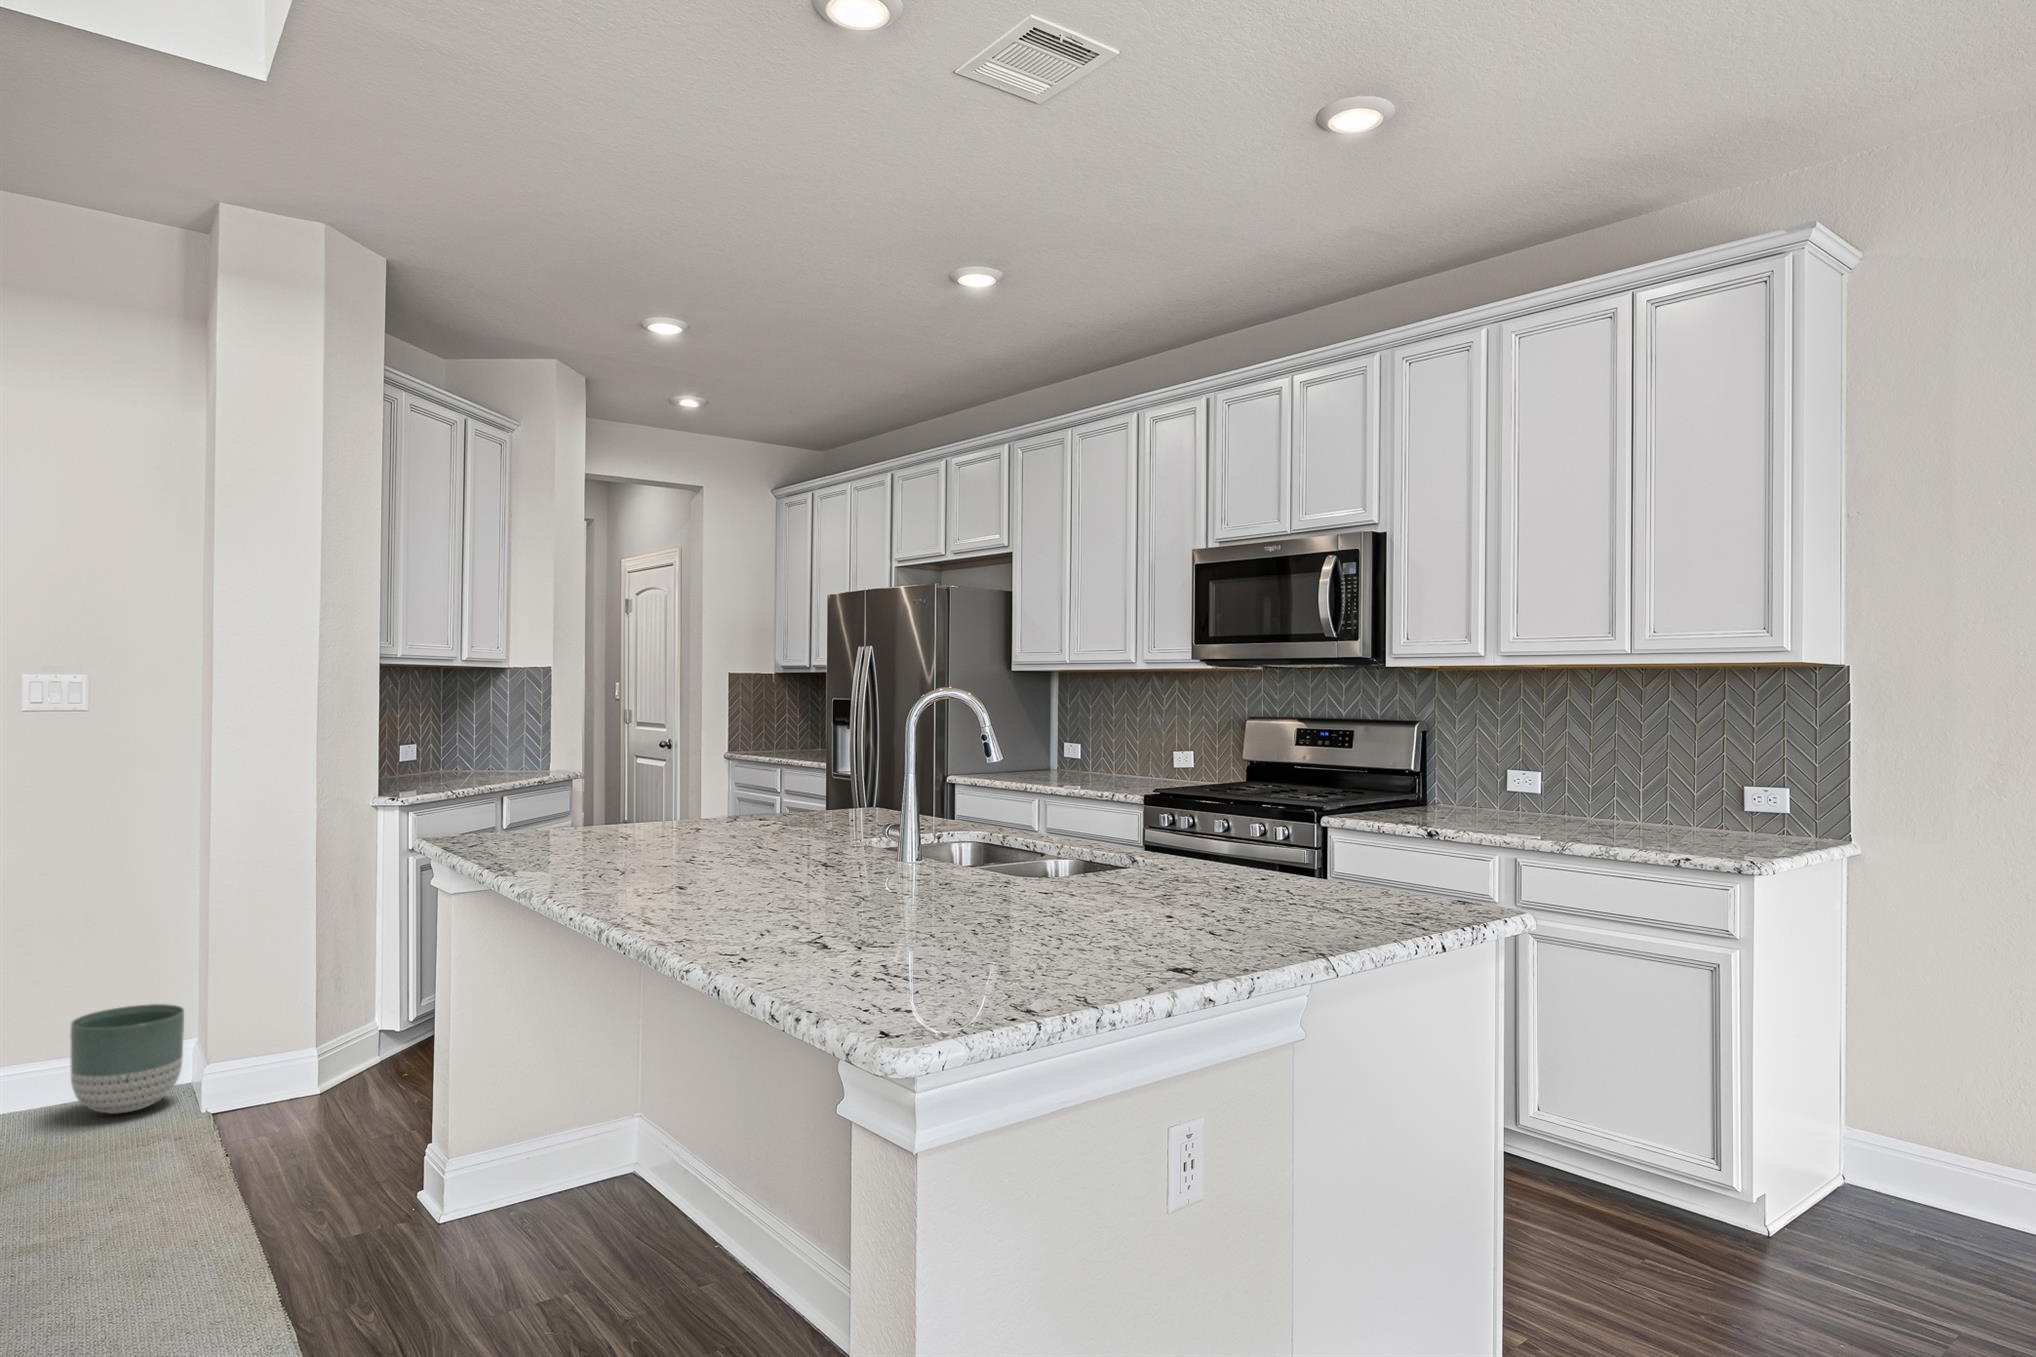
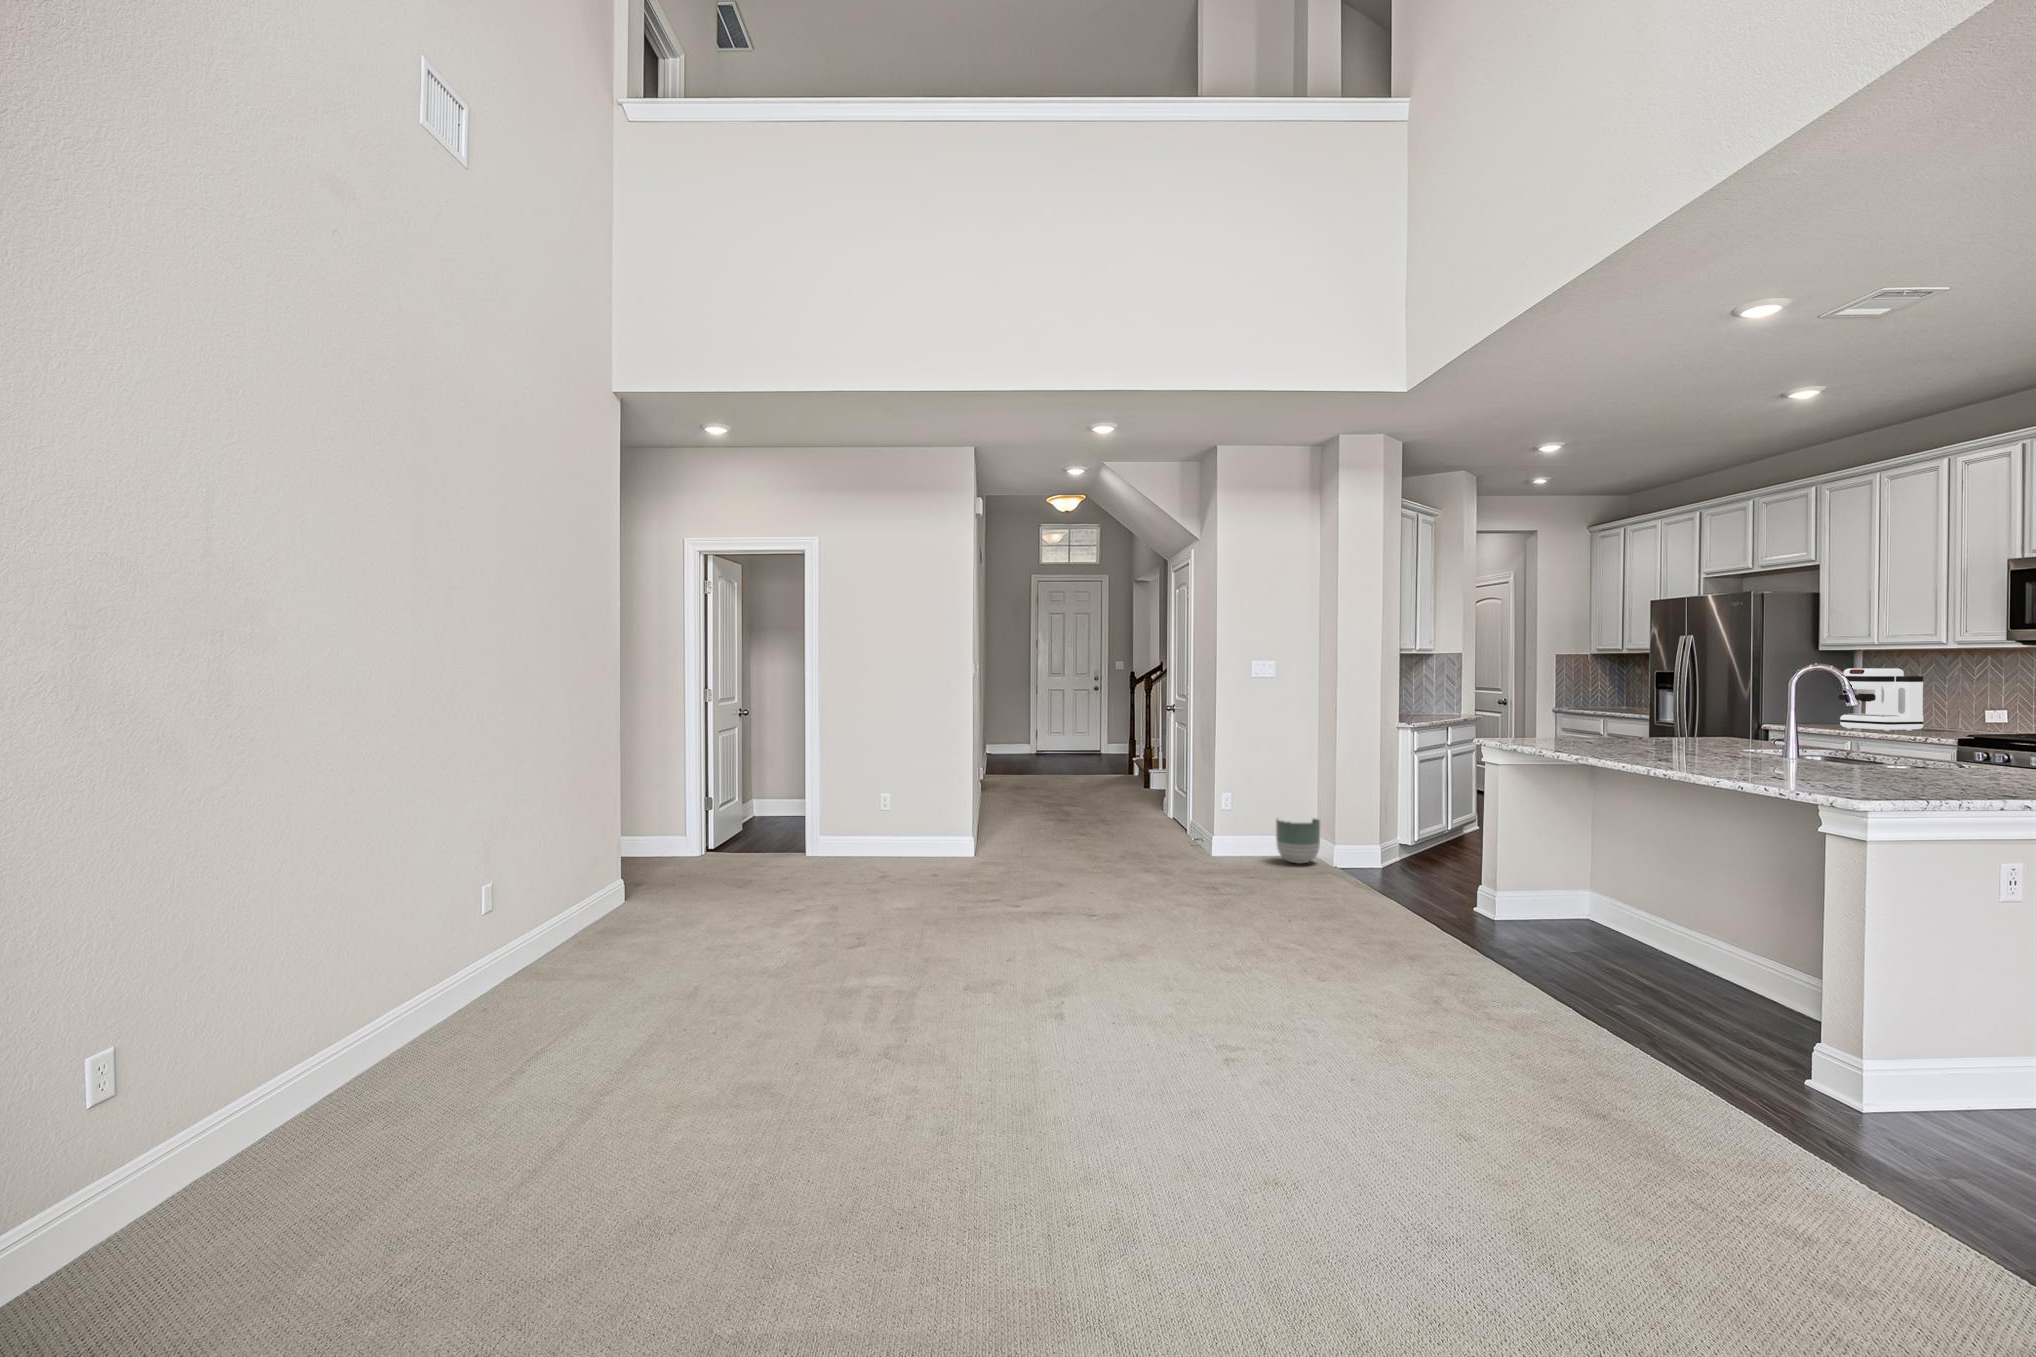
coffee maker: none [1024,696,1113,785] -> present [1838,668,1923,731]

